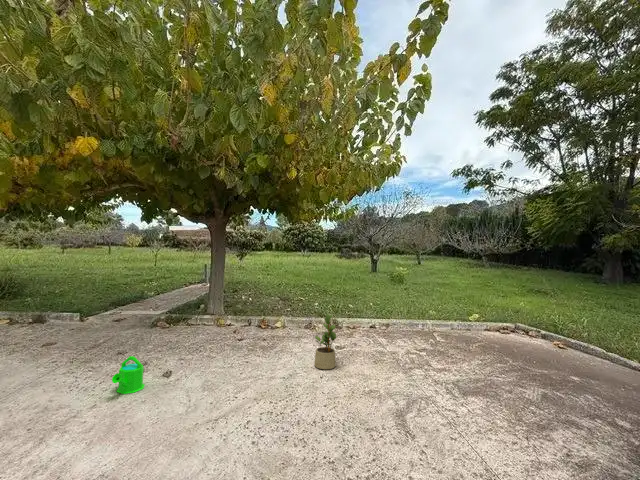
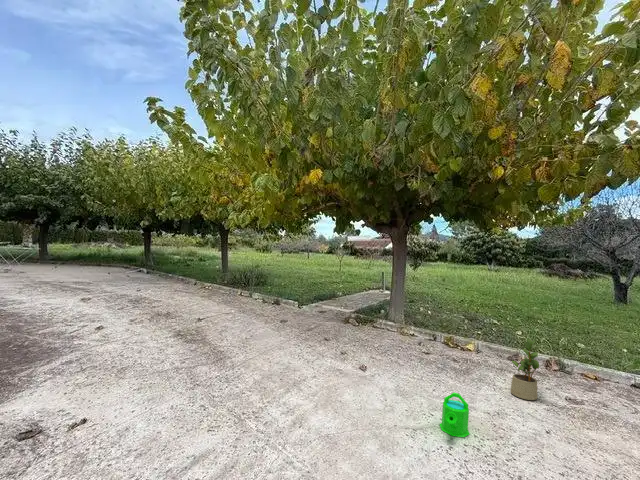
watering can: present [112,356,144,394] -> present [440,392,470,437]

